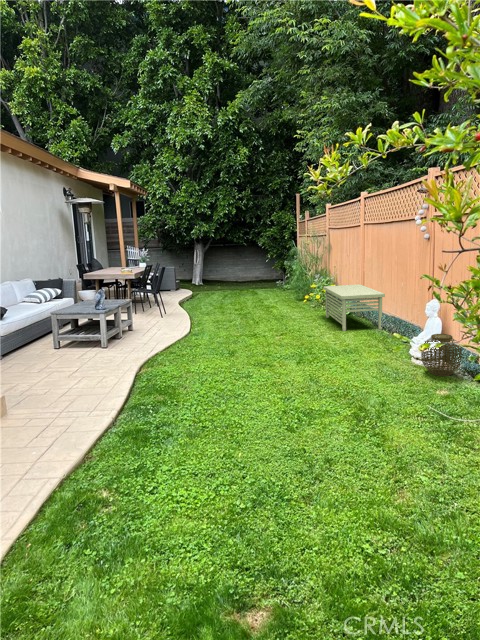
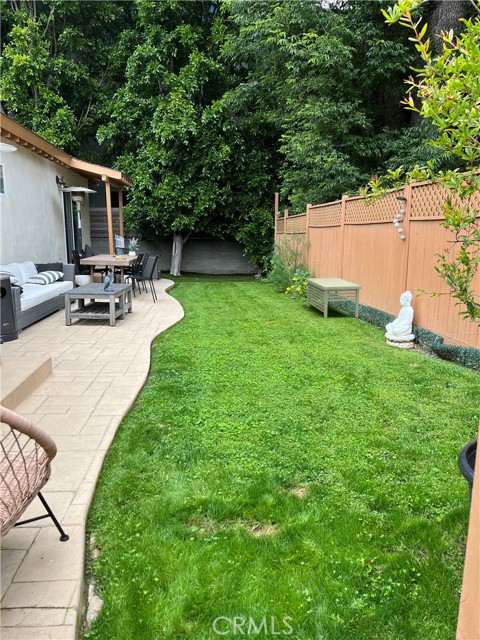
woven basket: present [421,334,462,376] -> none [395,318,429,353]

